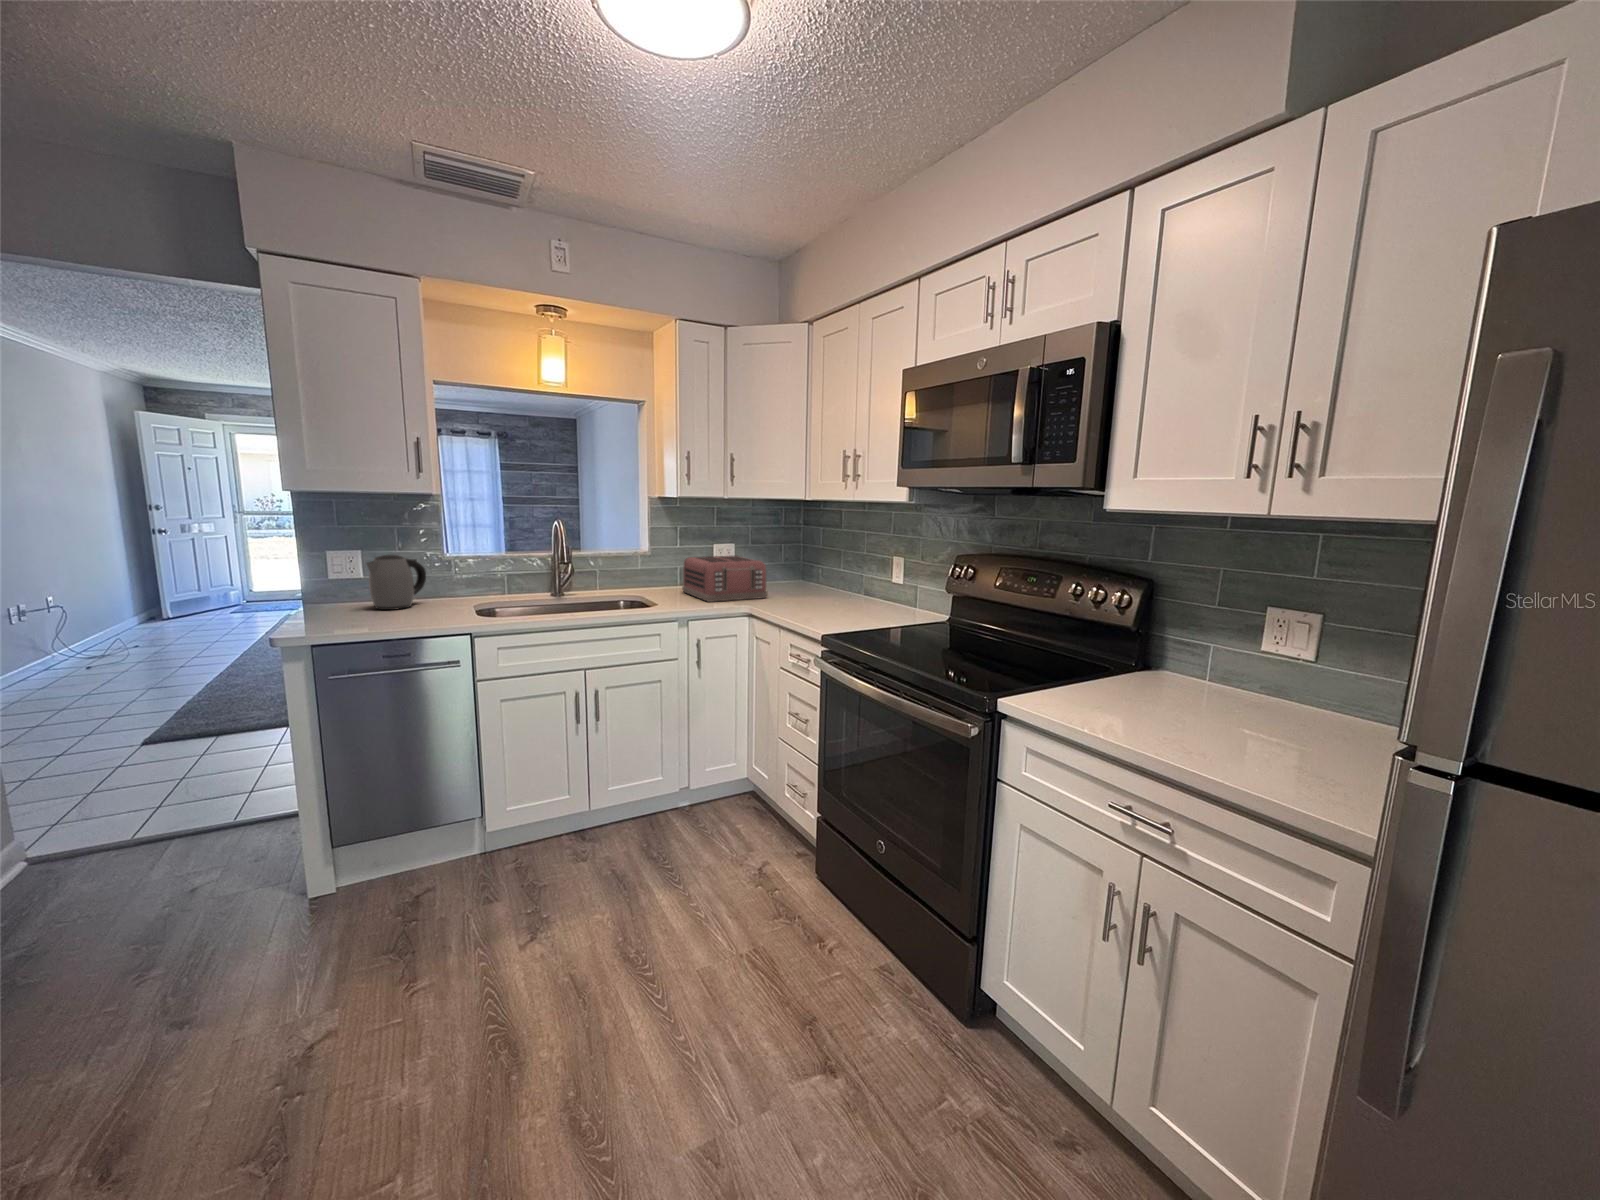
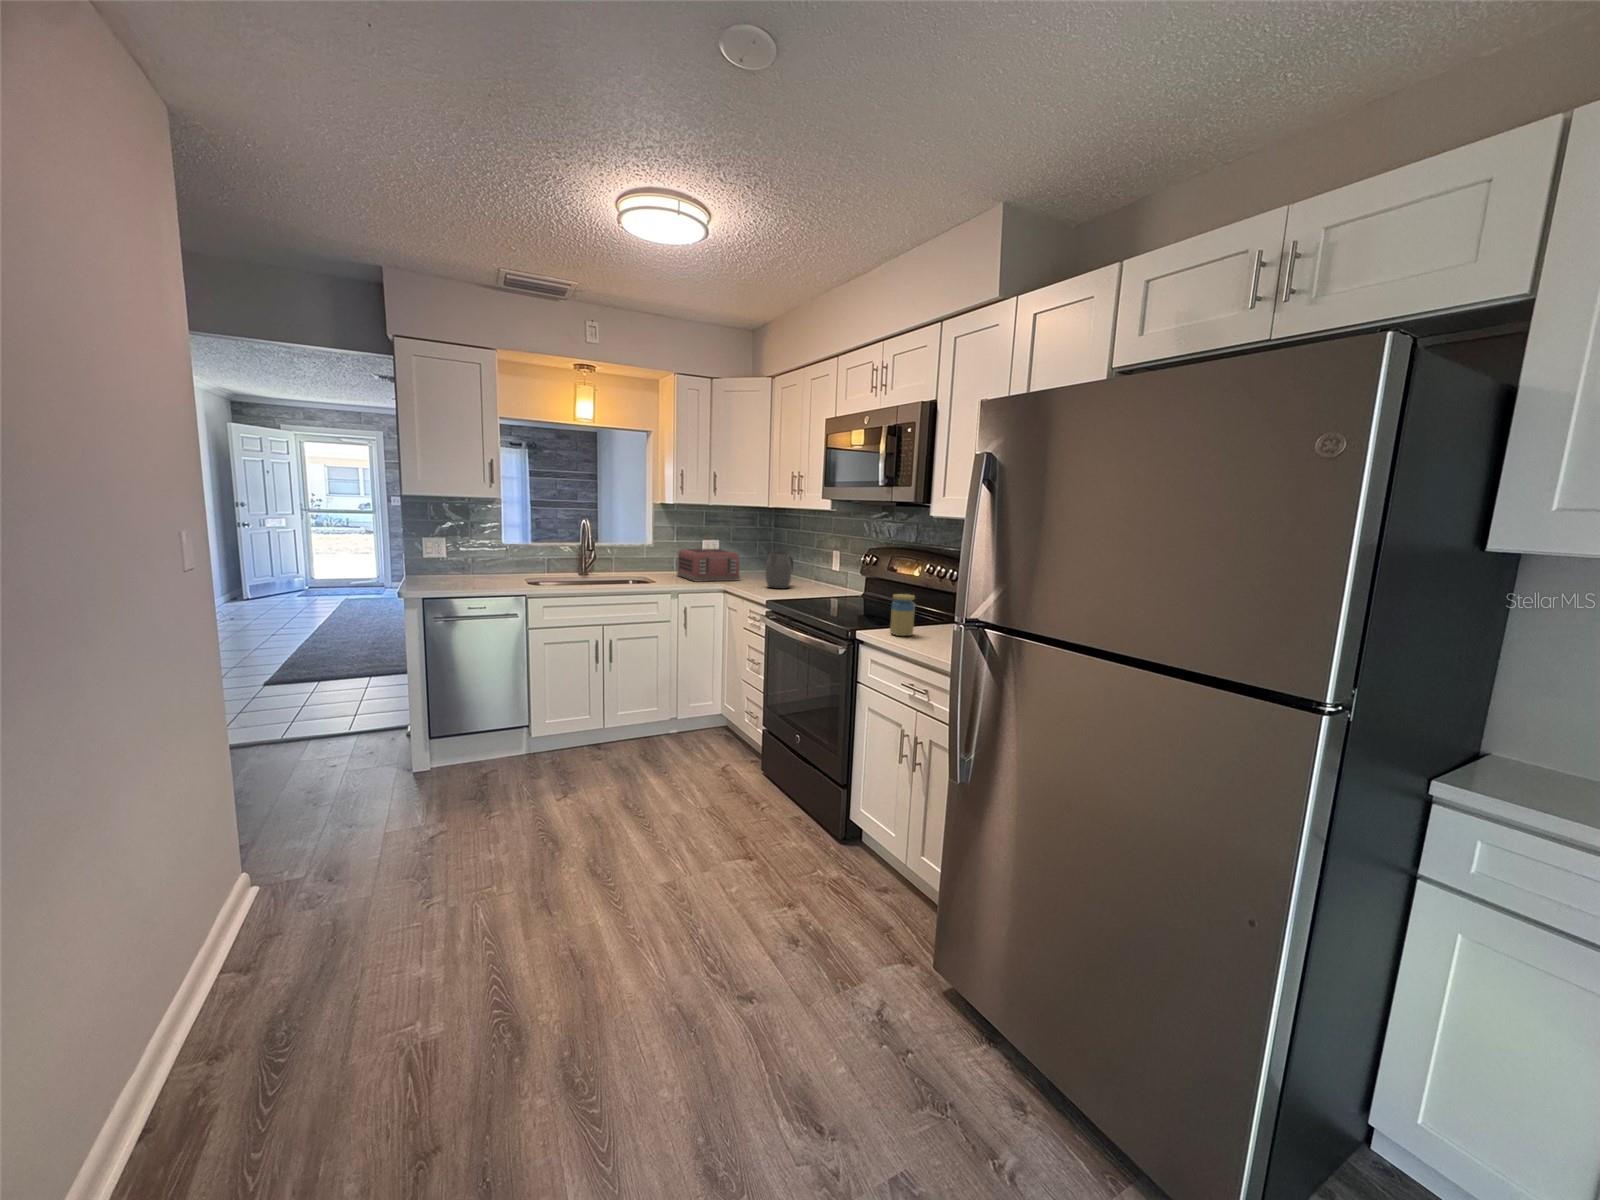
kettle: present [366,555,426,610] -> present [766,551,793,589]
jar: none [1060,638,1108,711] -> present [890,594,915,636]

